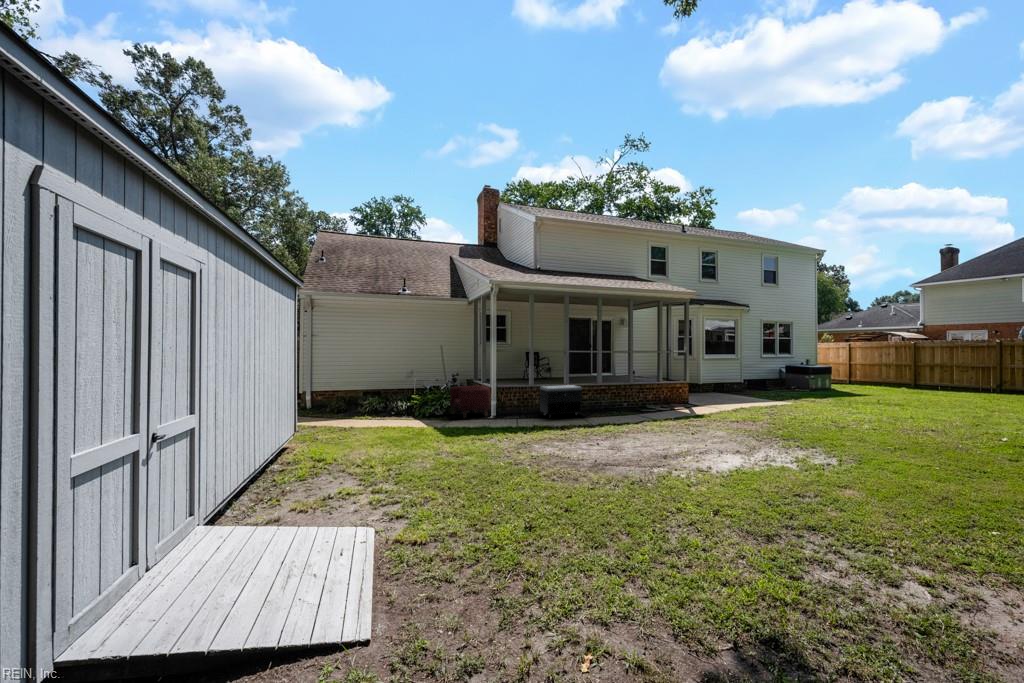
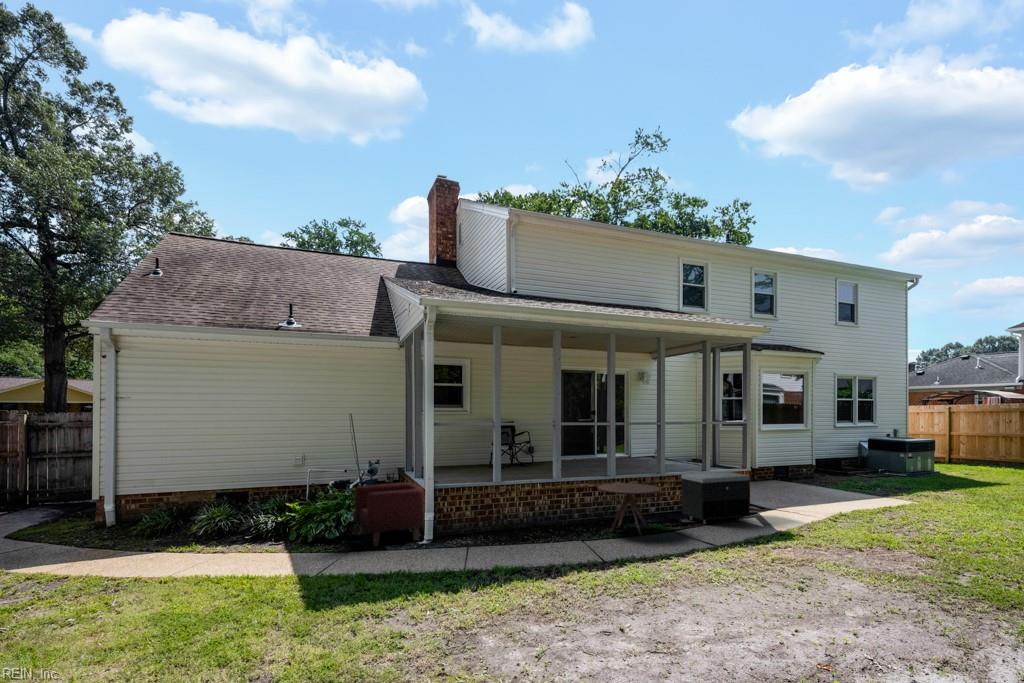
storage bench: present [540,385,582,416] -> present [681,472,751,524]
round table: none [590,387,627,415] -> present [598,483,660,535]

